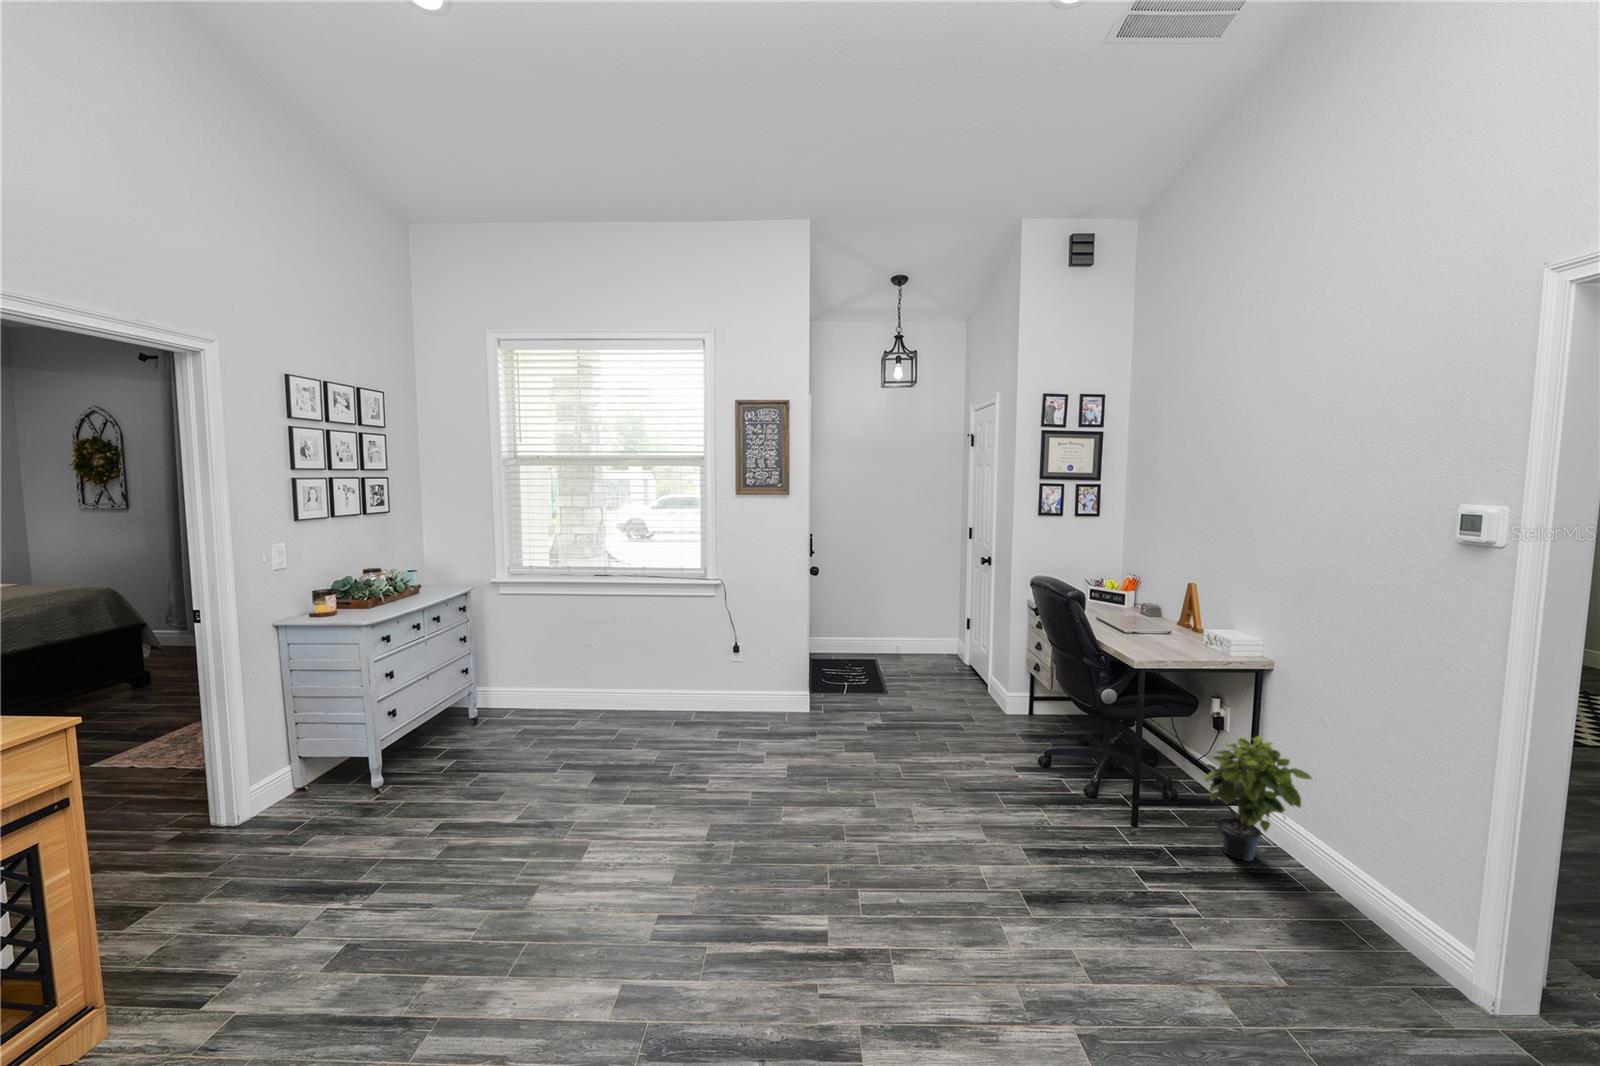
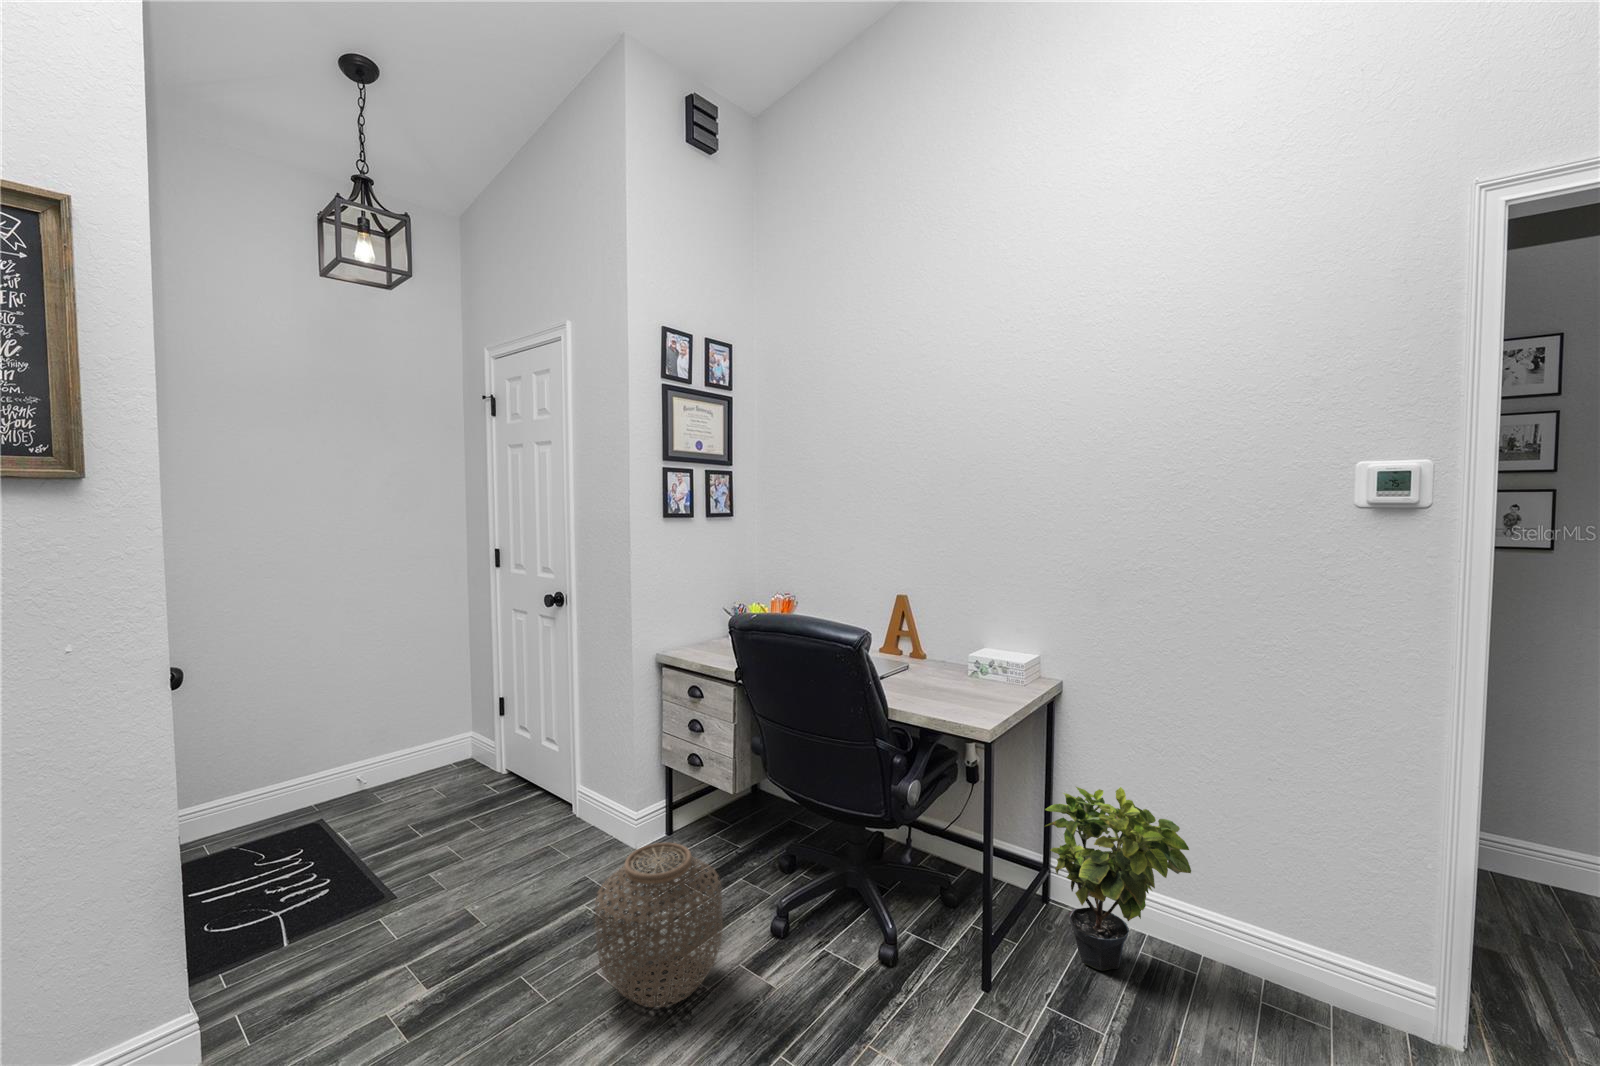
woven basket: none [936,687,1002,763] -> present [595,843,723,1007]

